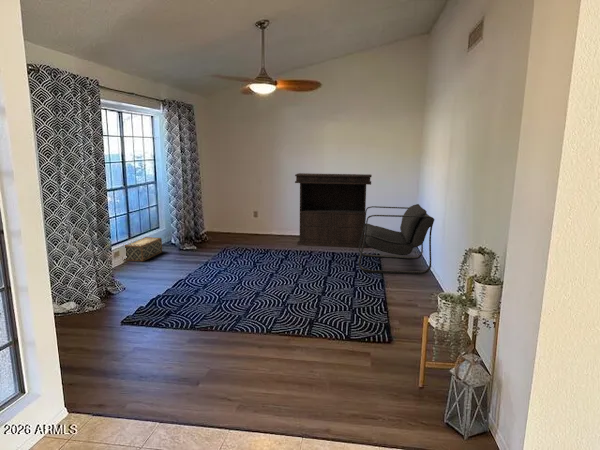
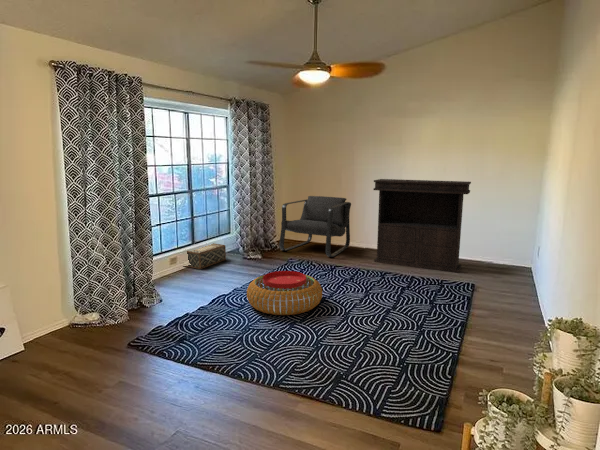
armchair: present [359,204,434,274] -> present [279,196,351,257]
pouf: none [207,253,273,289] -> present [247,271,322,315]

